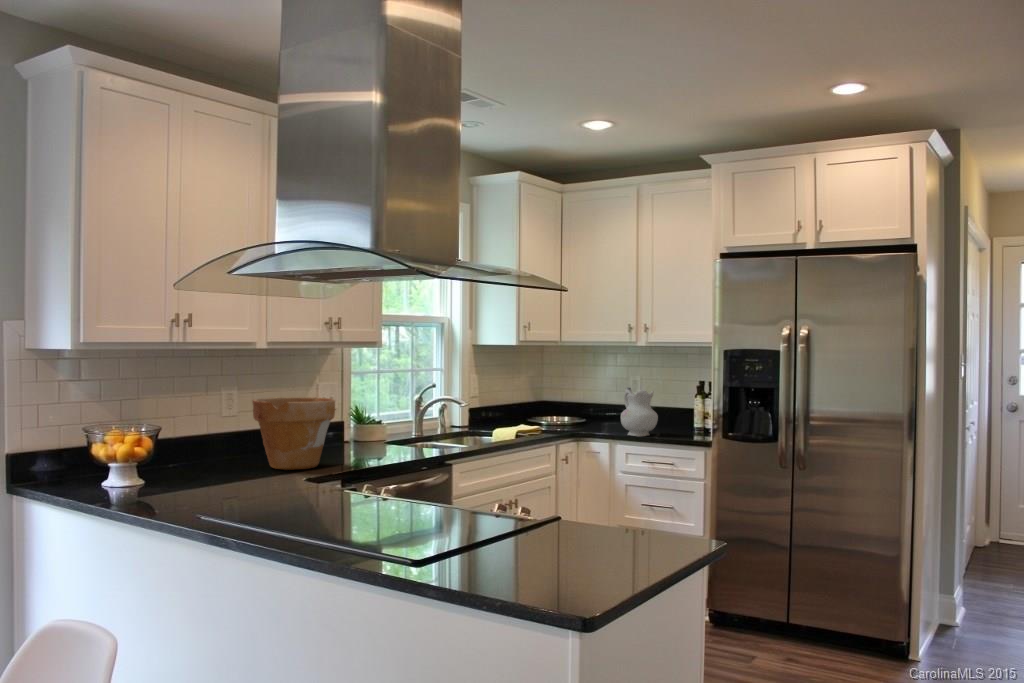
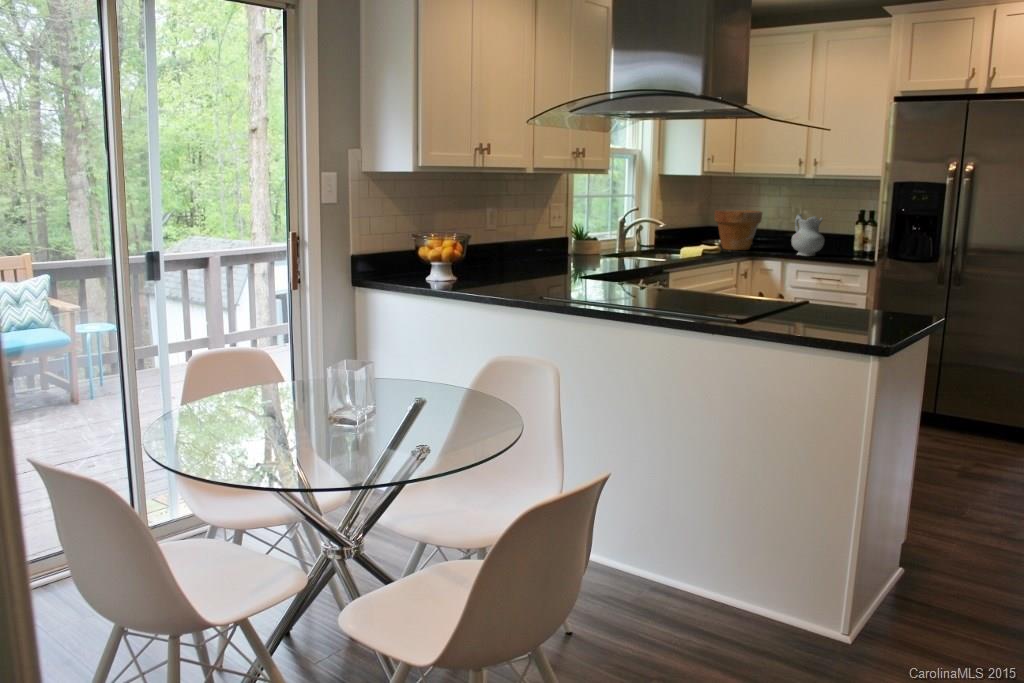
flower pot: present [253,397,335,470] -> present [715,210,762,250]

